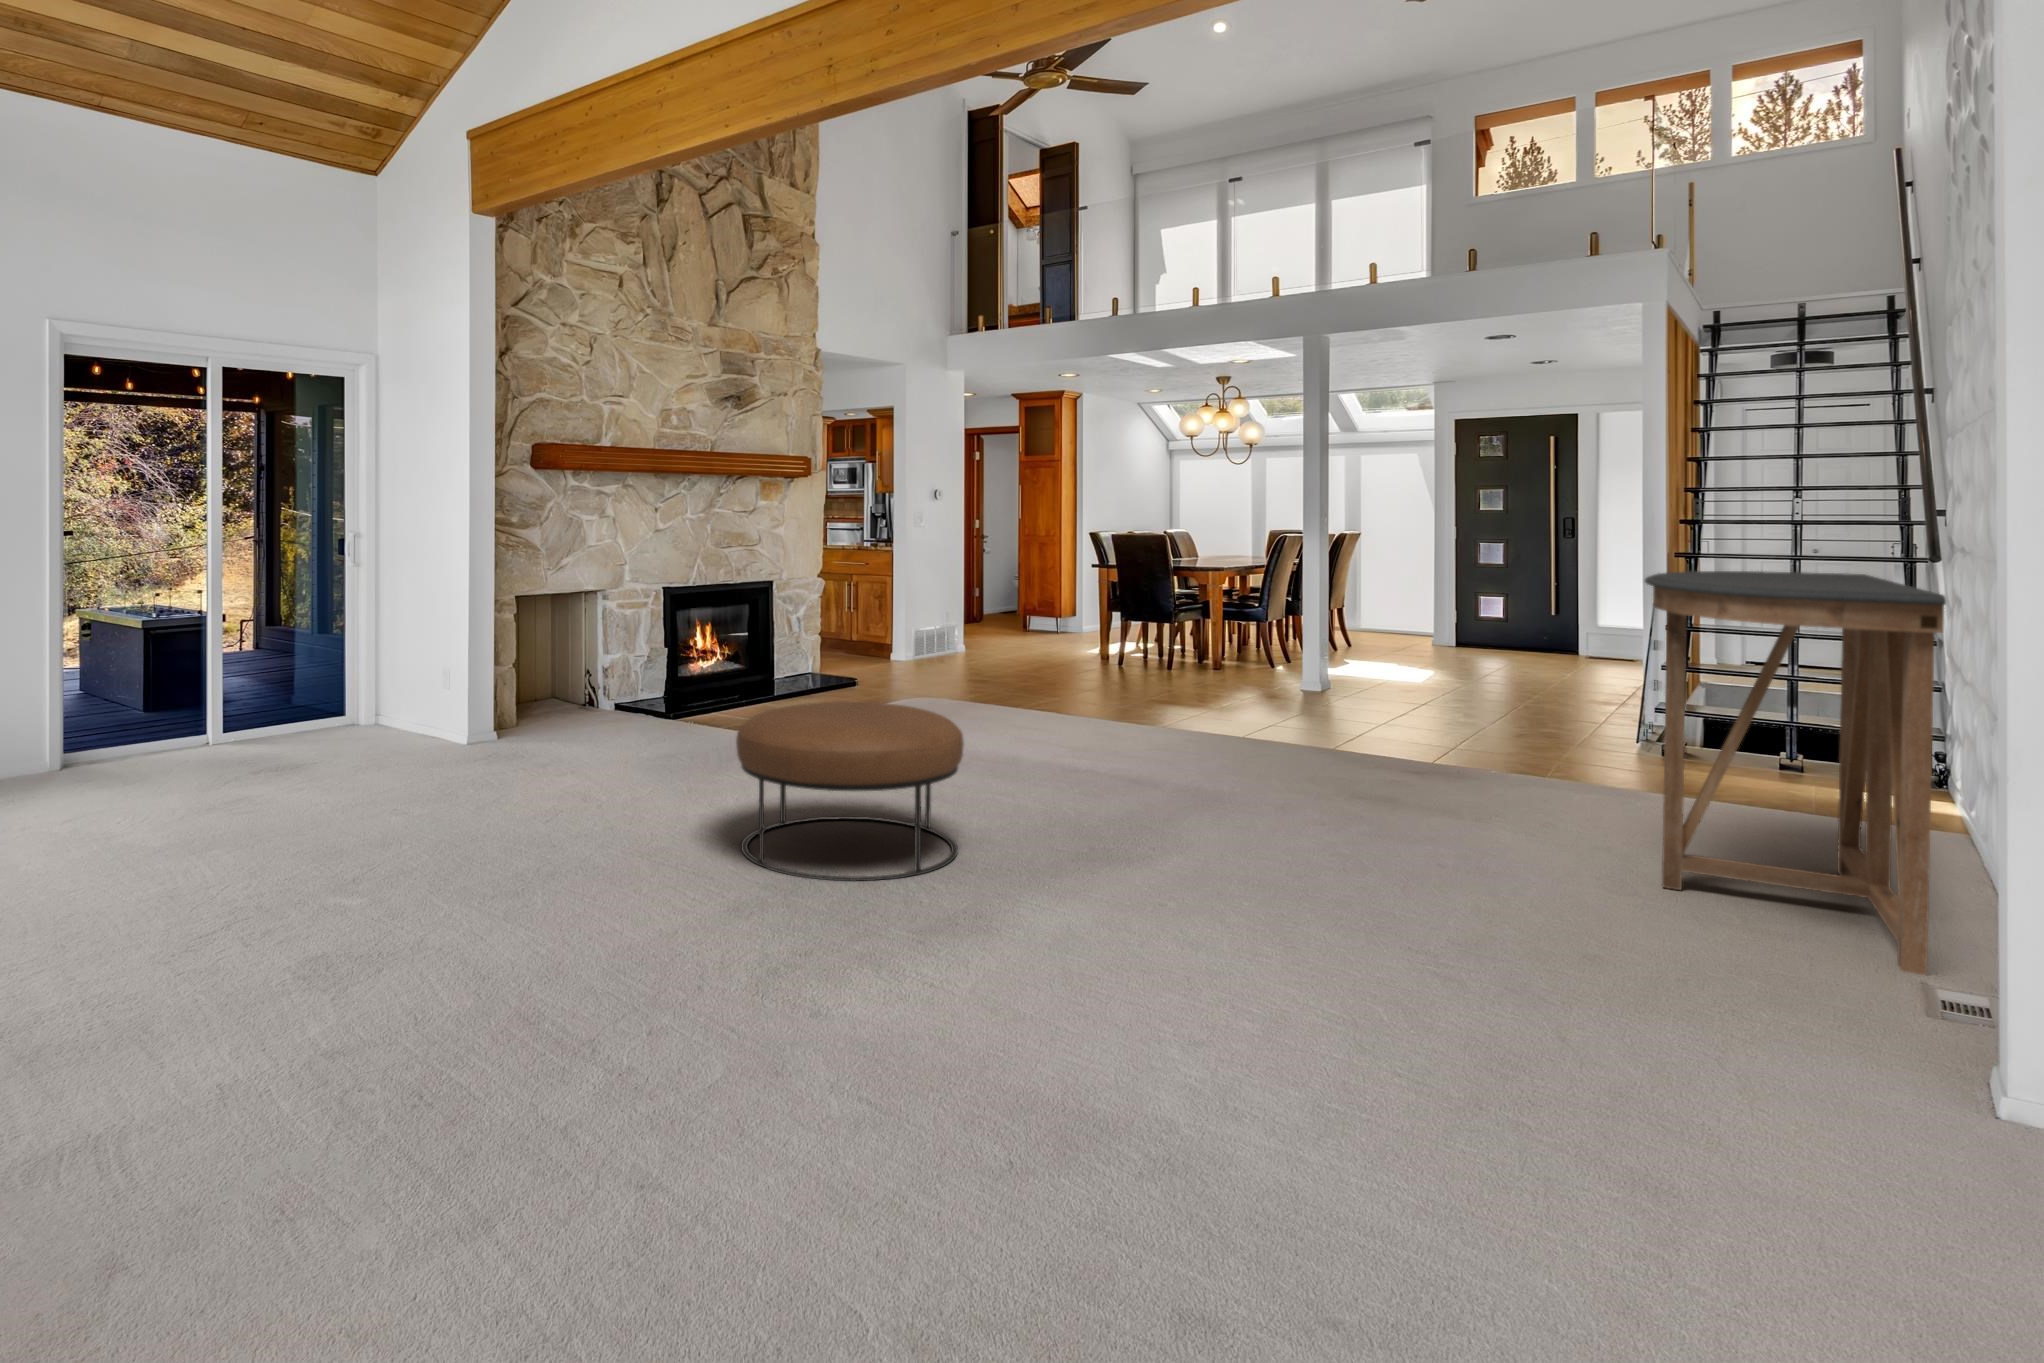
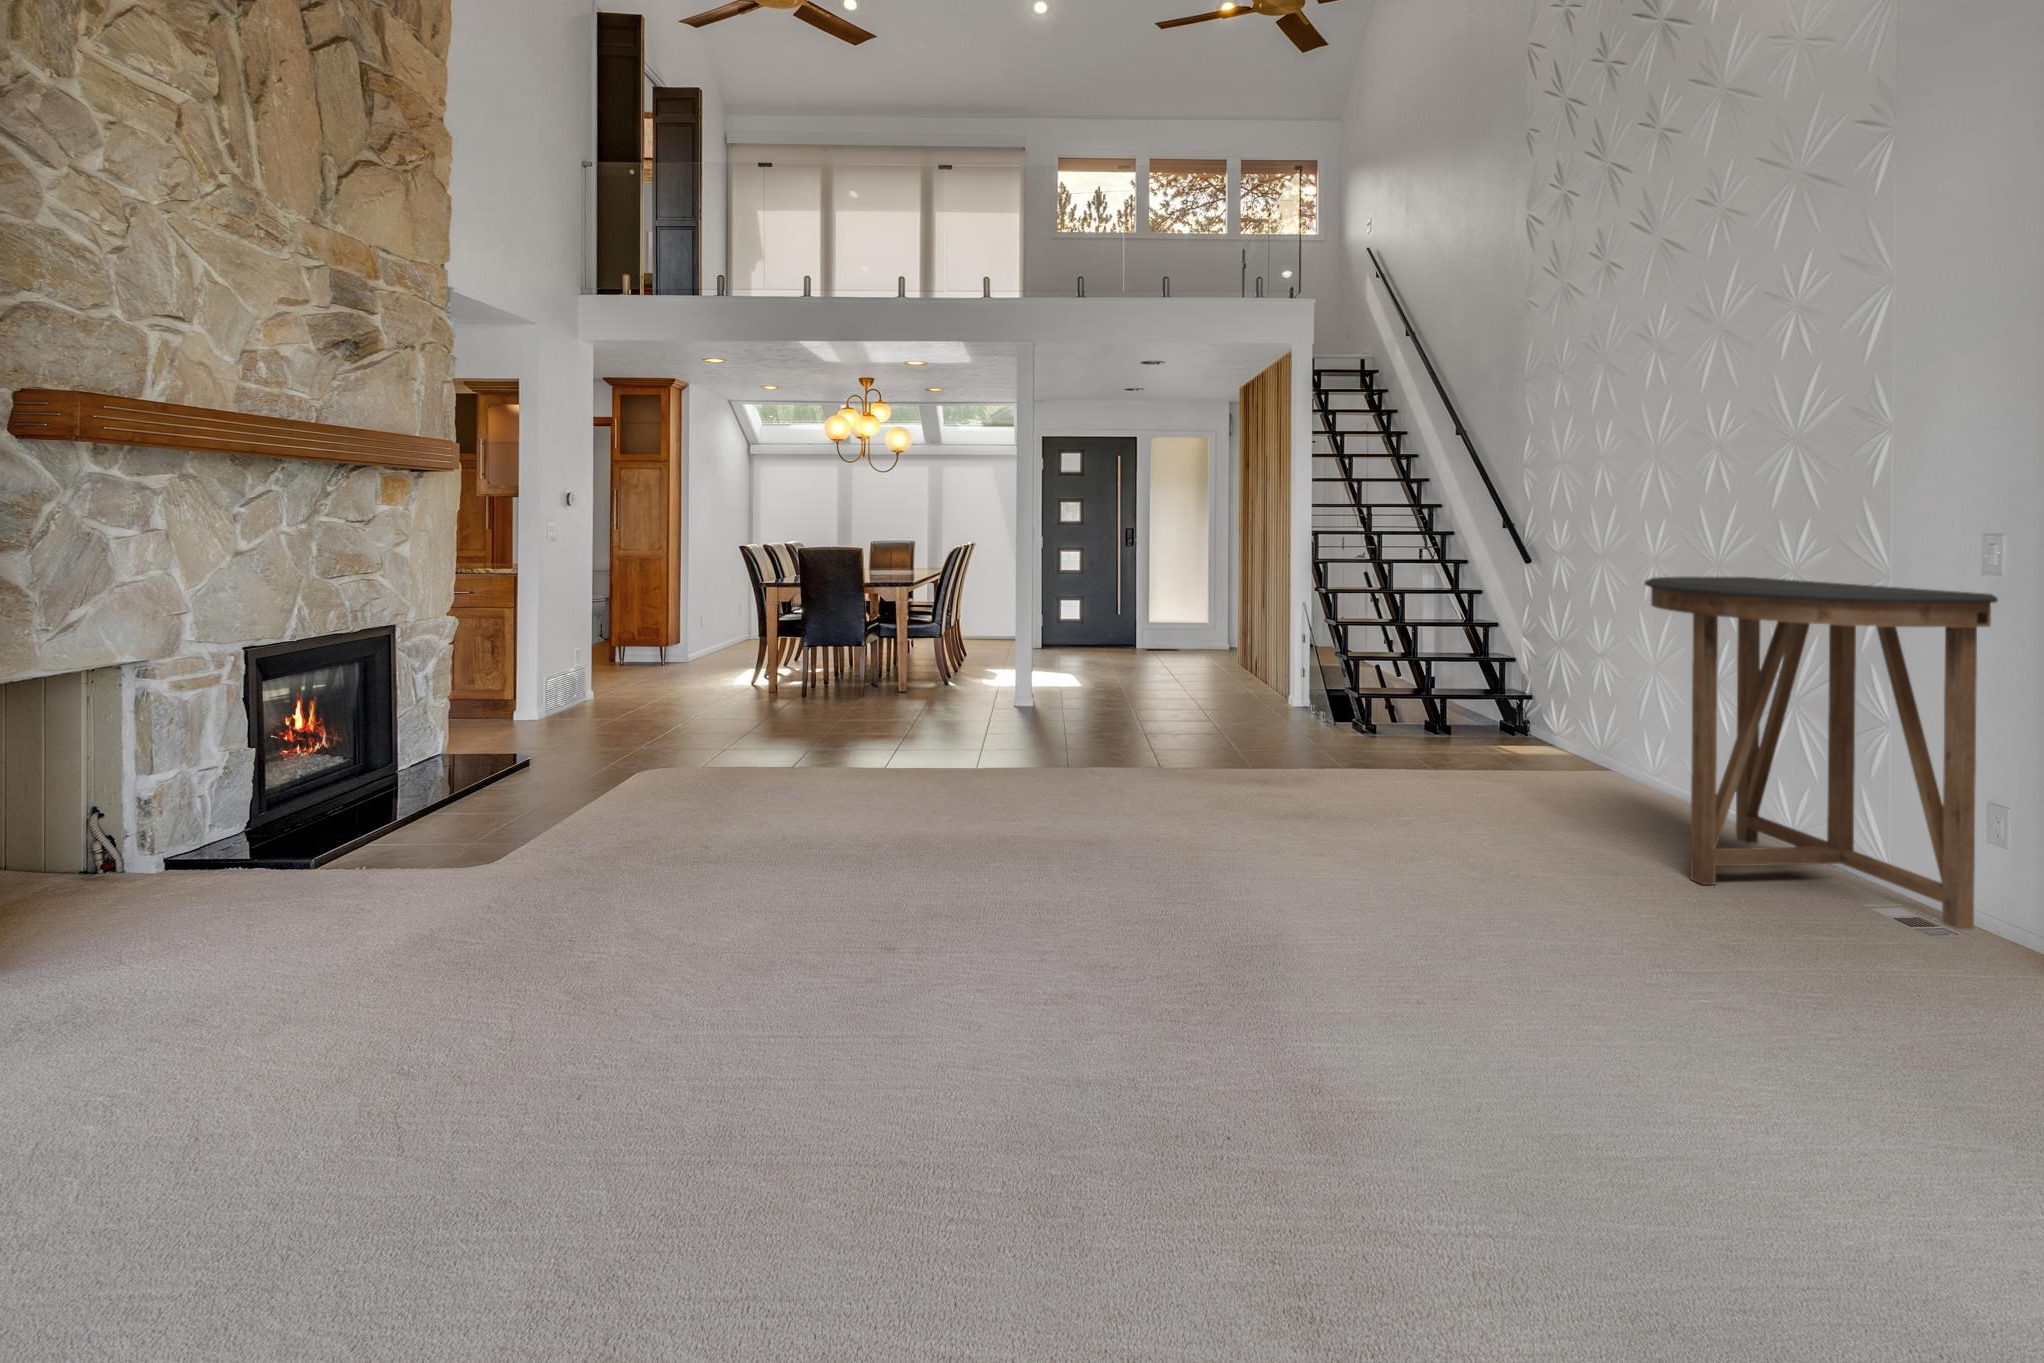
ottoman: present [736,702,964,881] -> none [812,811,1176,1138]

